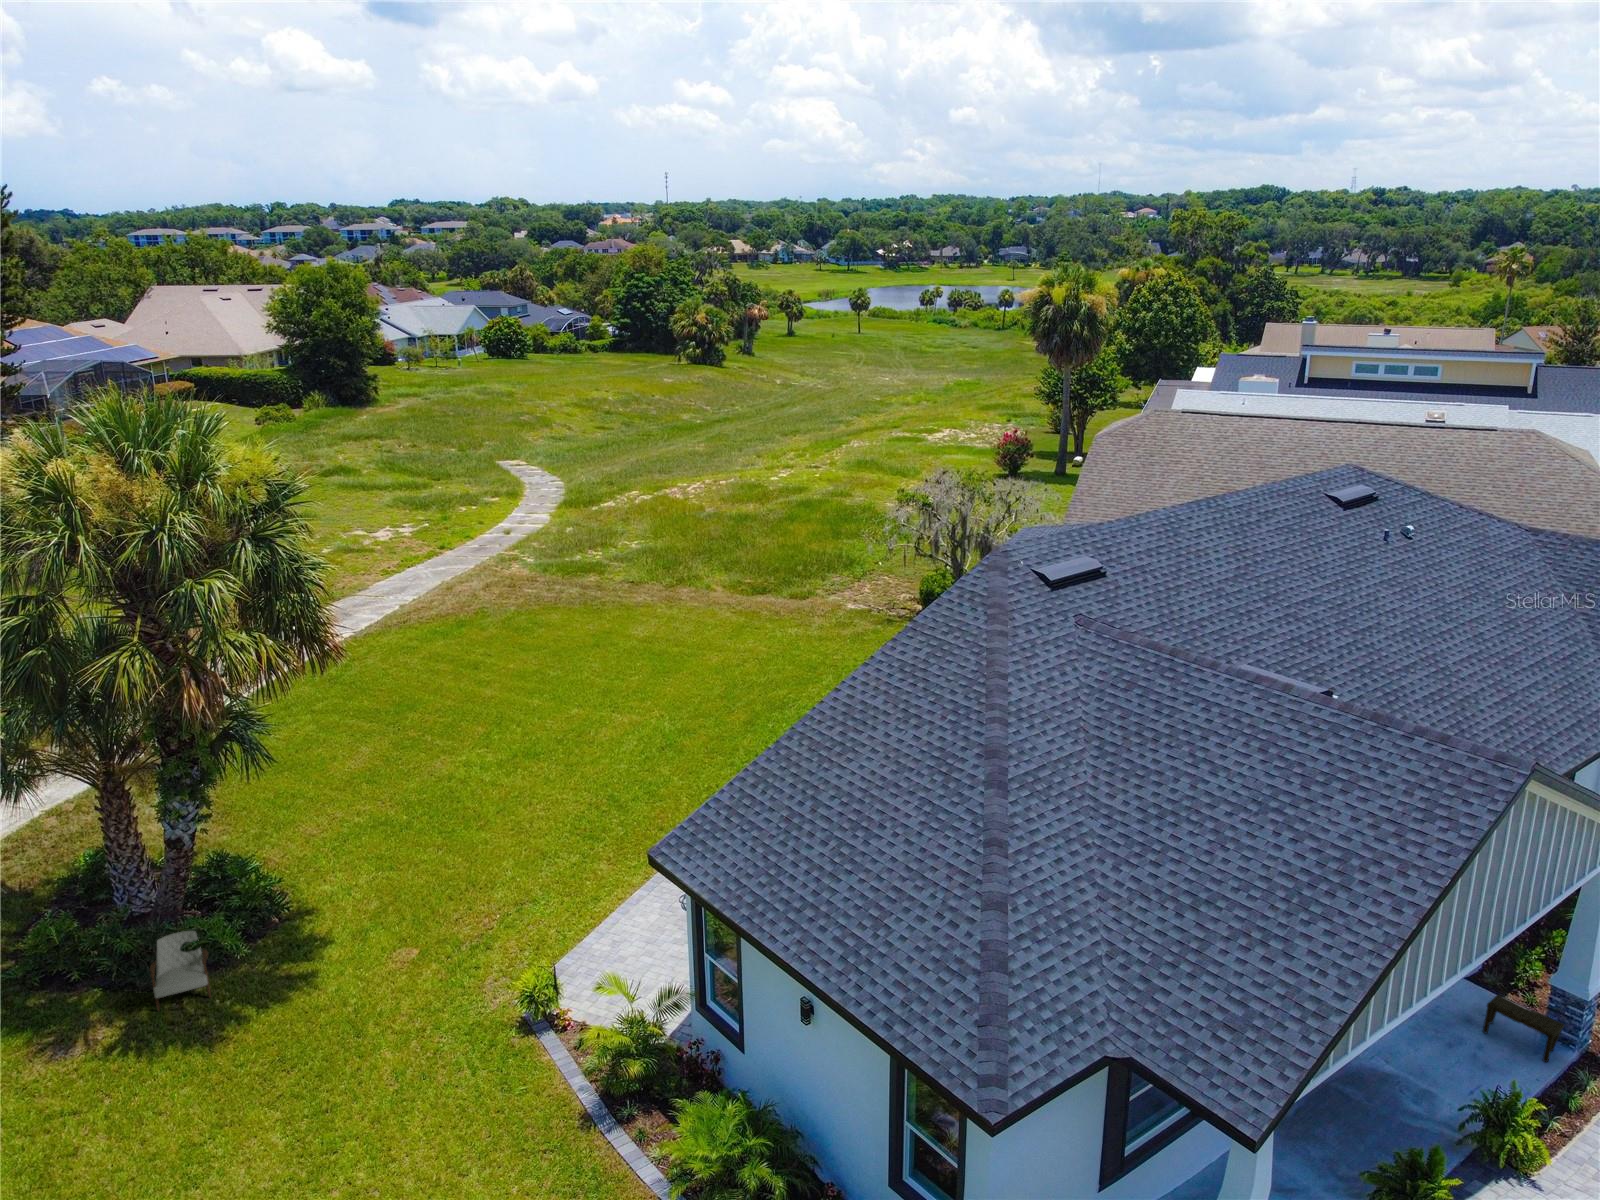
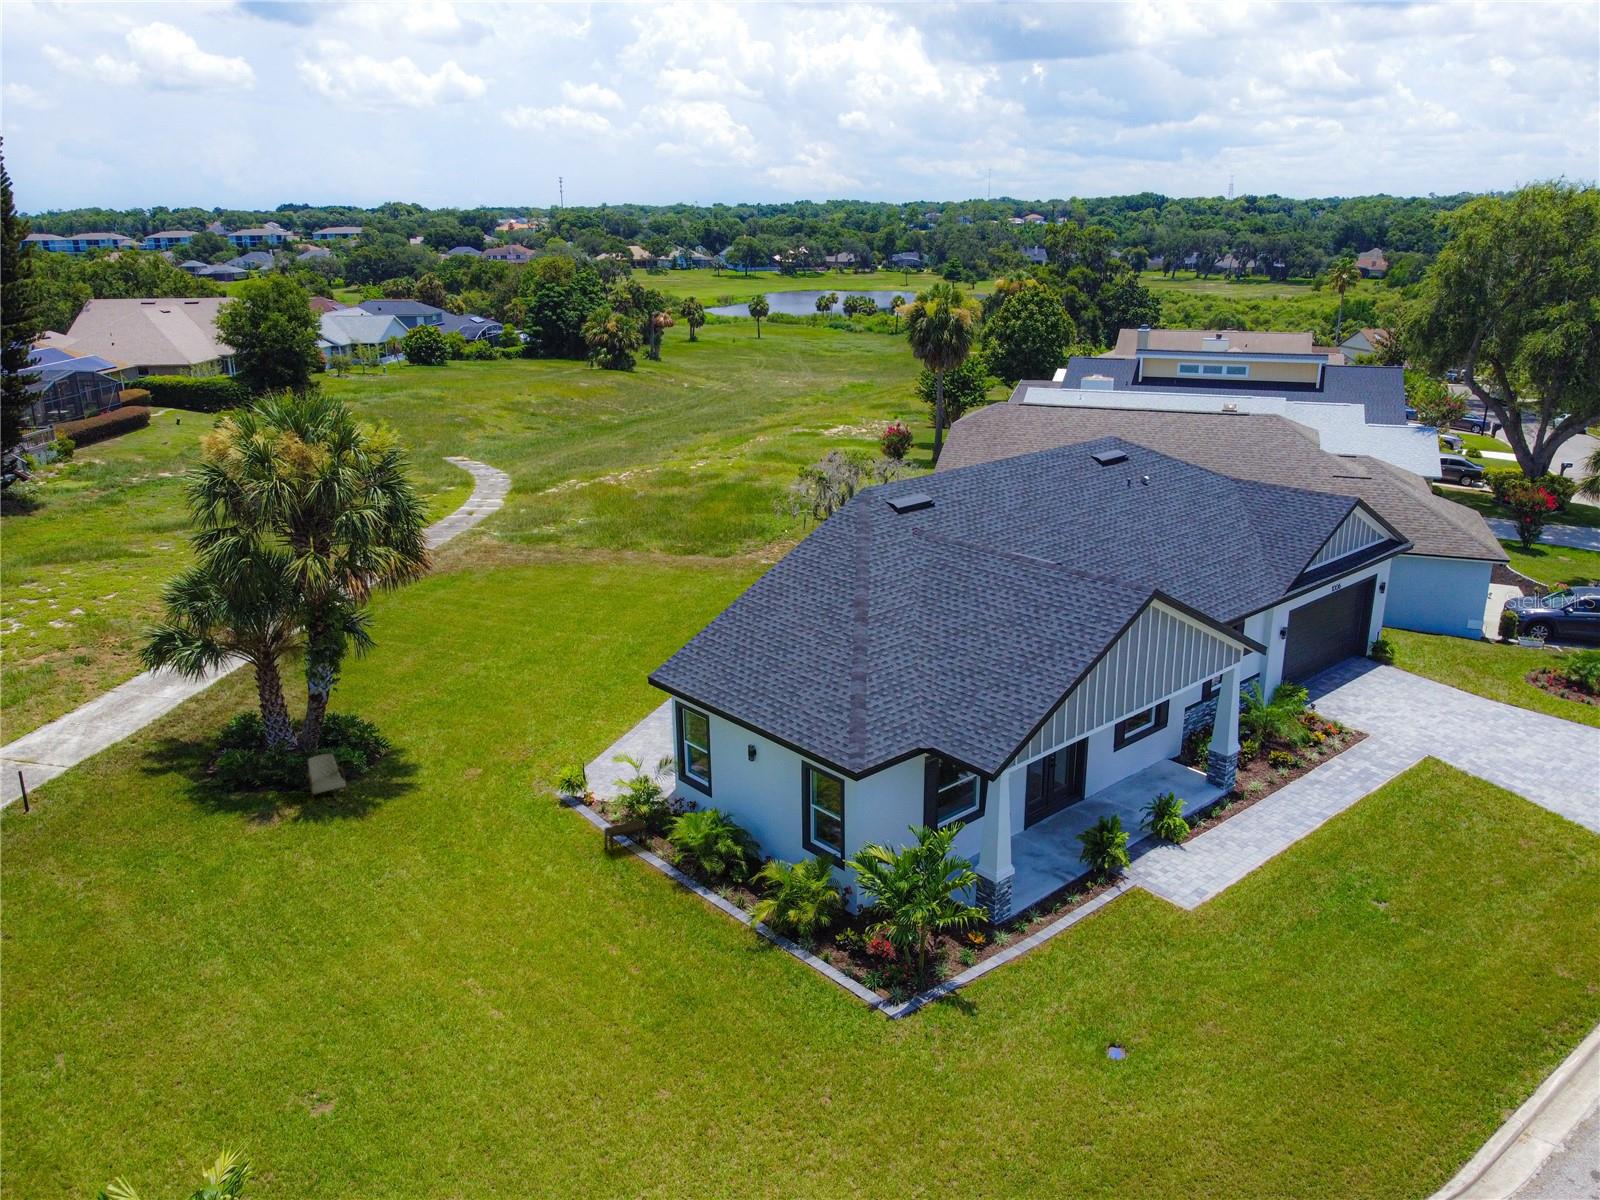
bench: present [1483,995,1564,1062] -> present [604,819,647,854]

